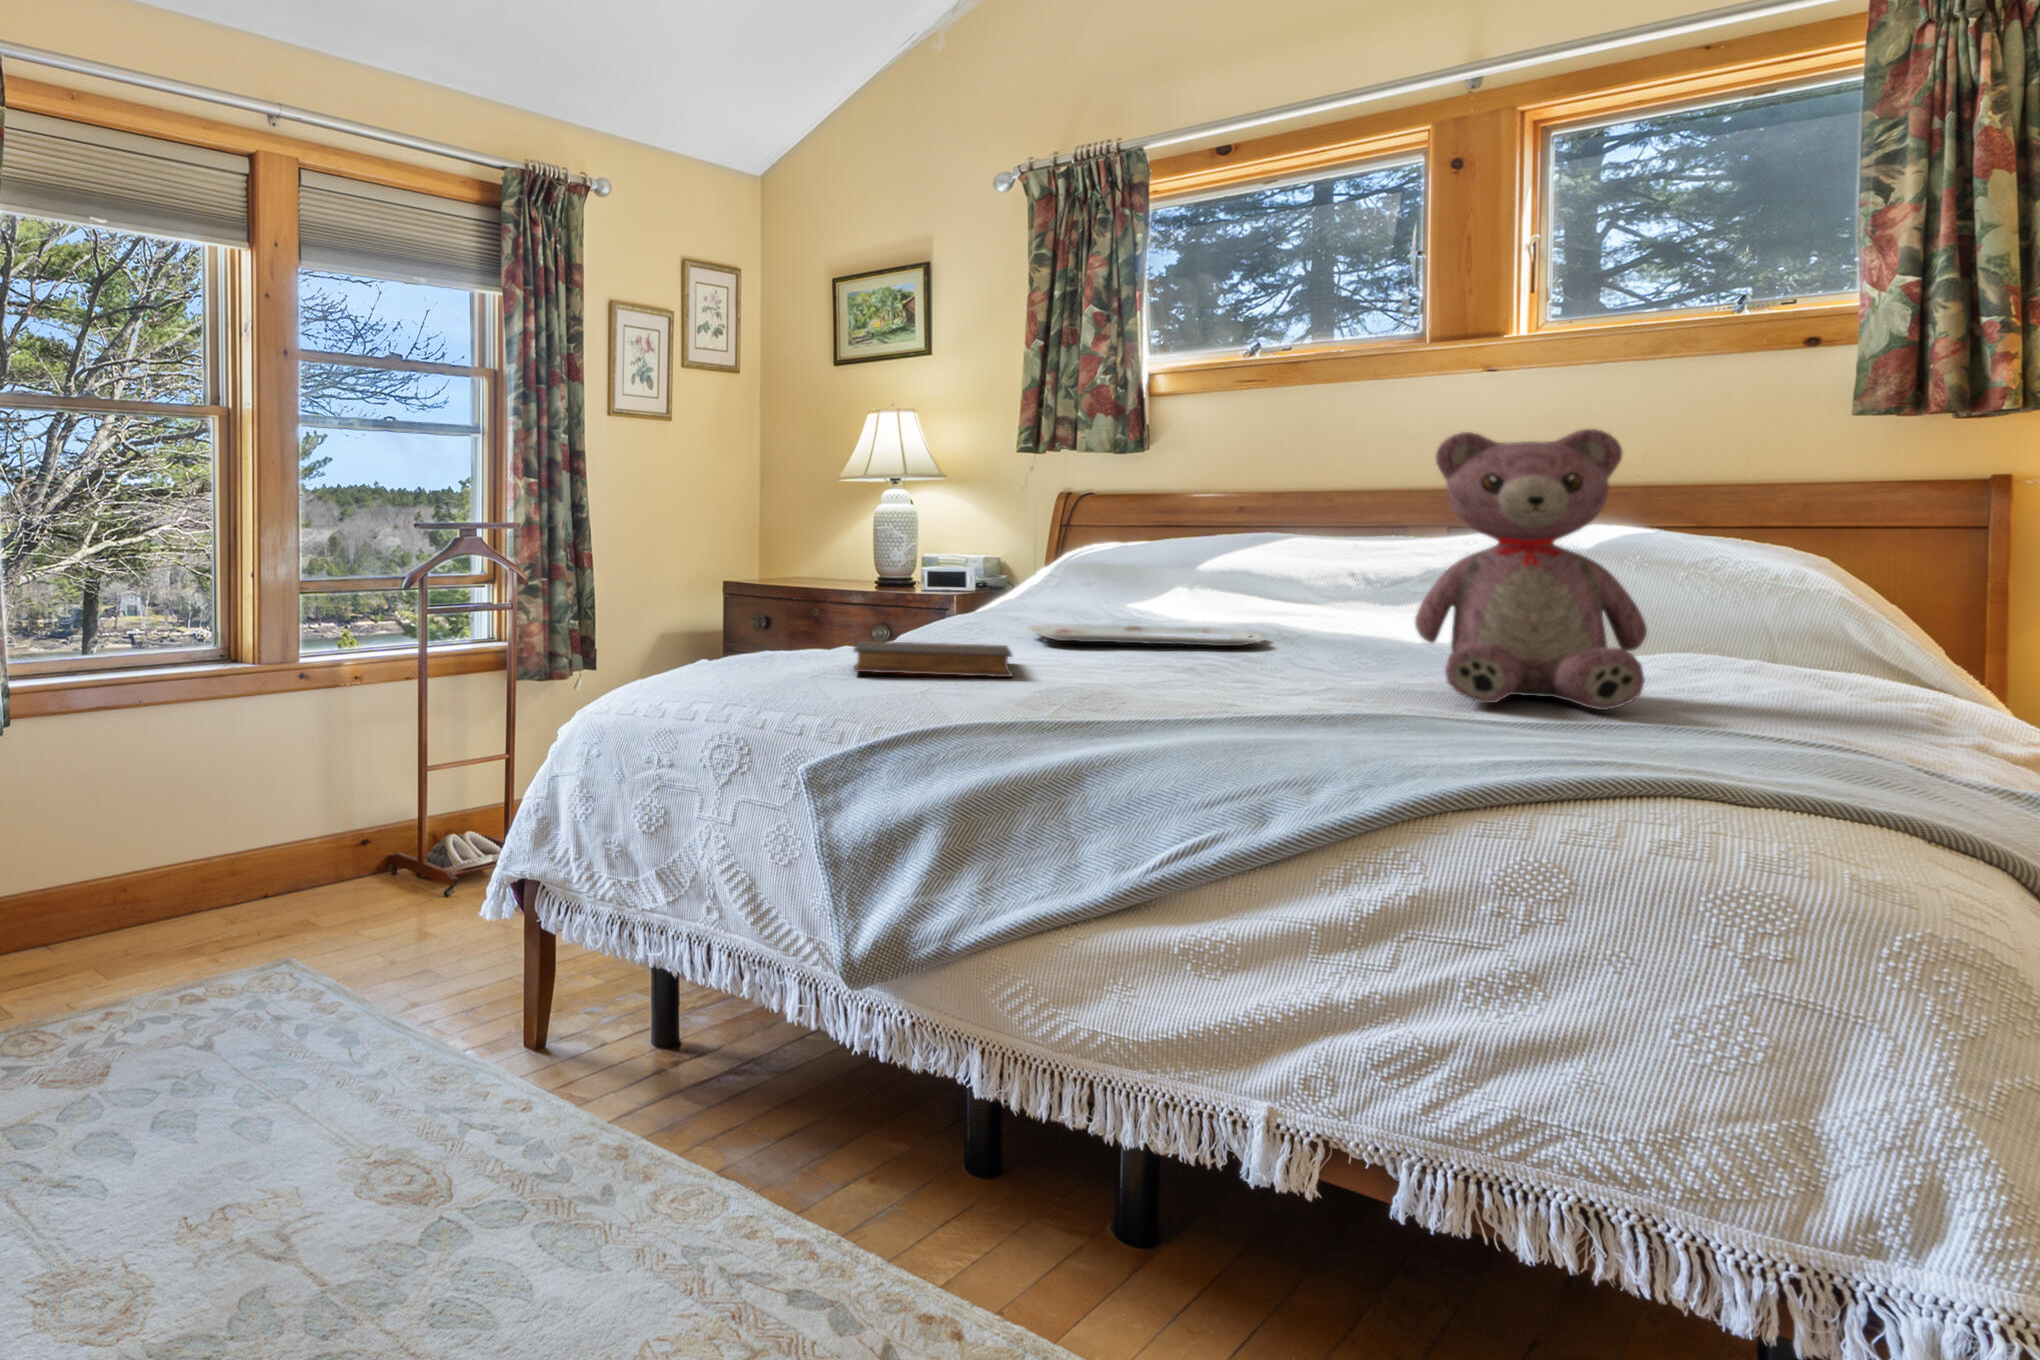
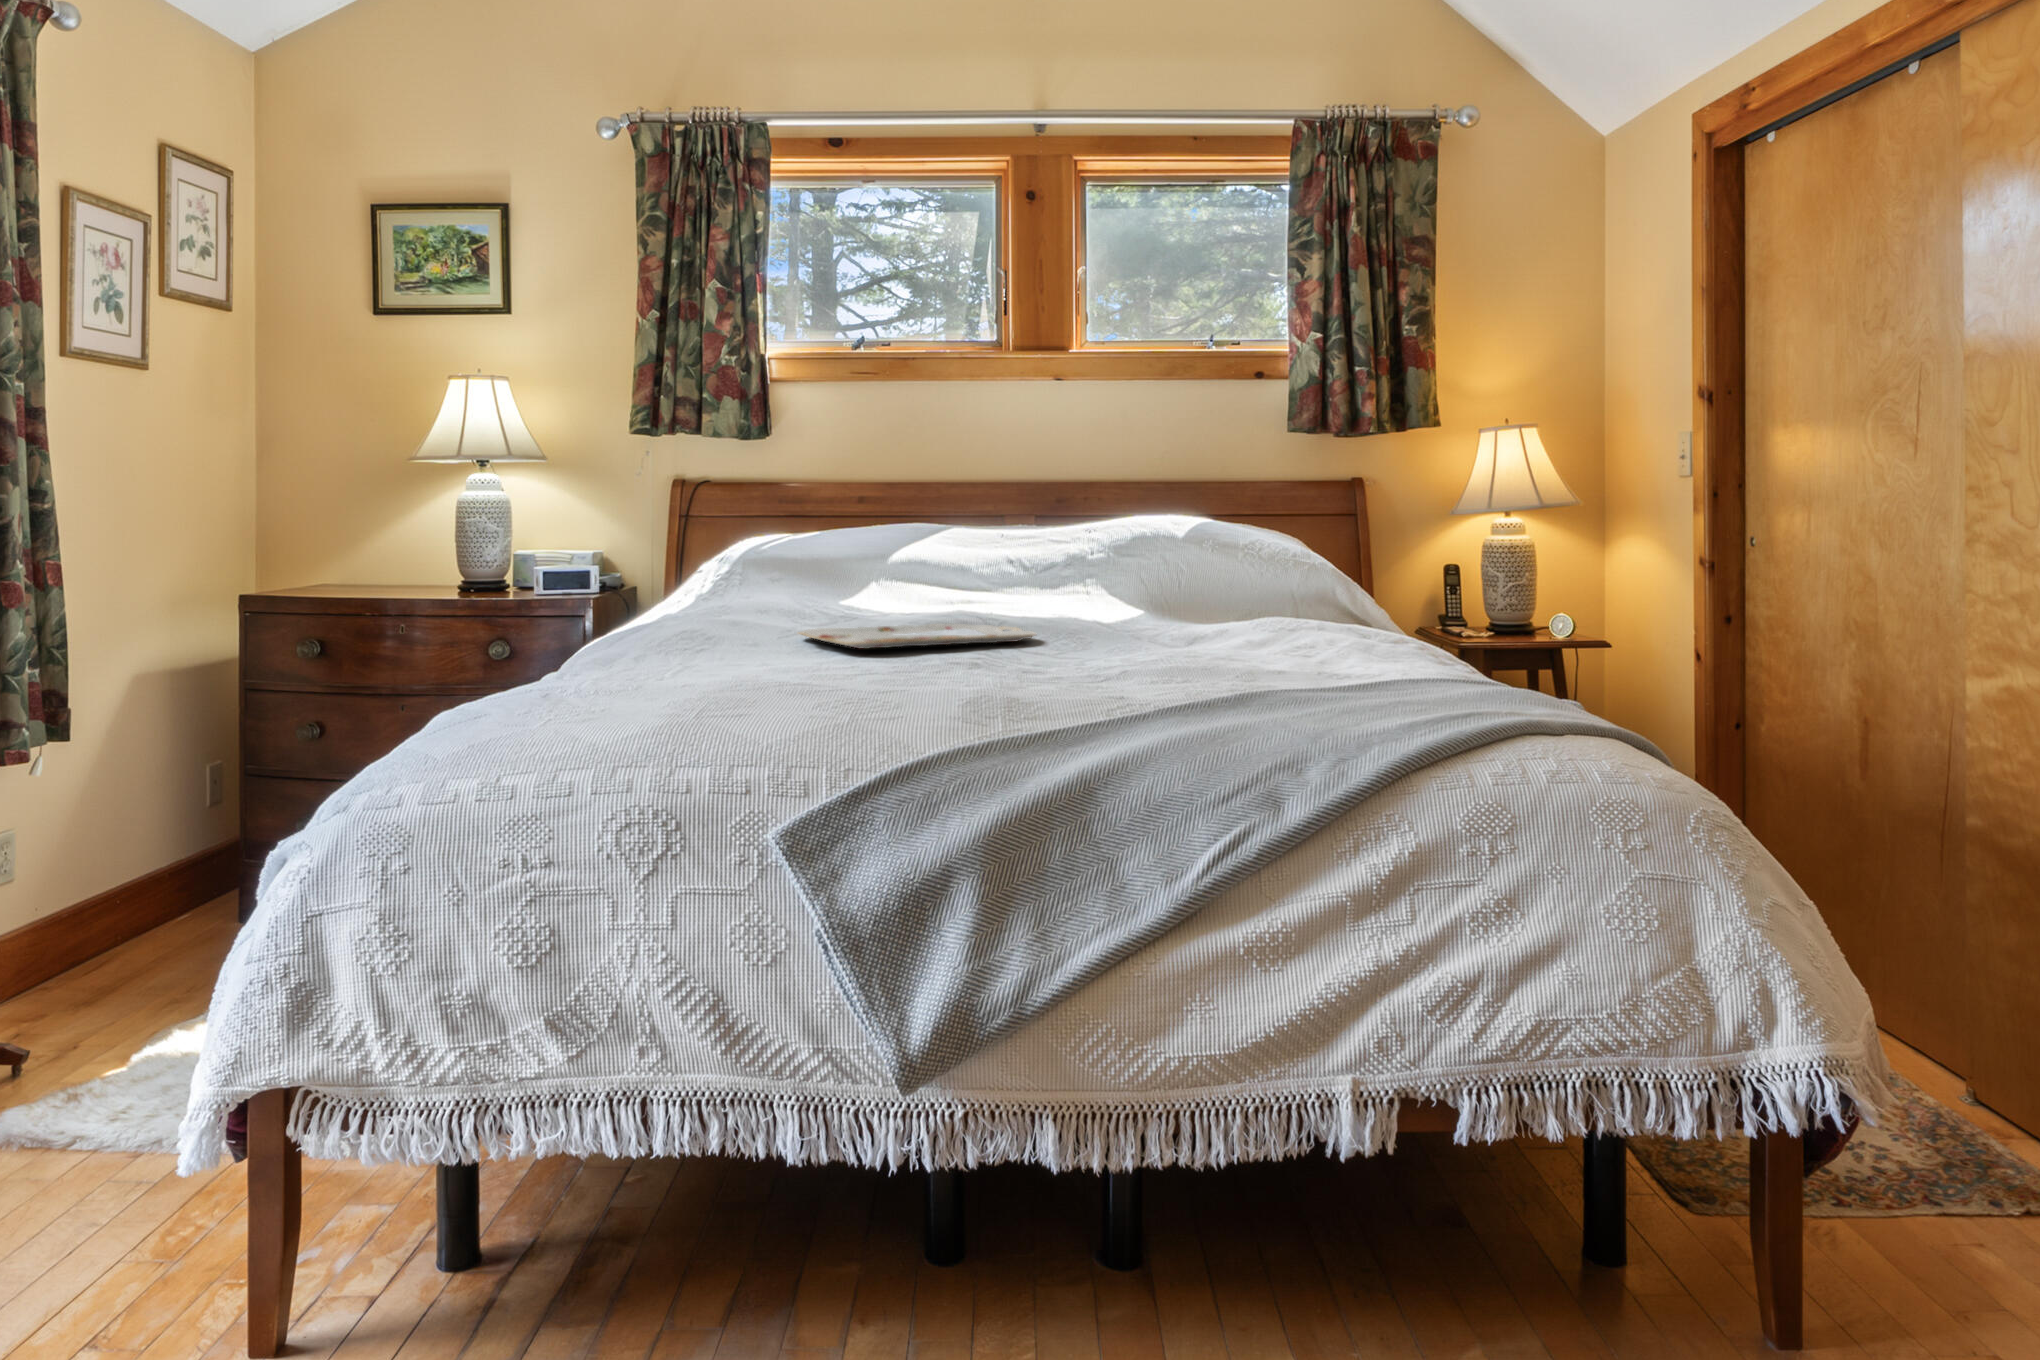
teddy bear: present [1415,429,1647,710] -> none [1238,443,1421,680]
book: present [853,641,1012,677] -> none [707,659,917,706]

